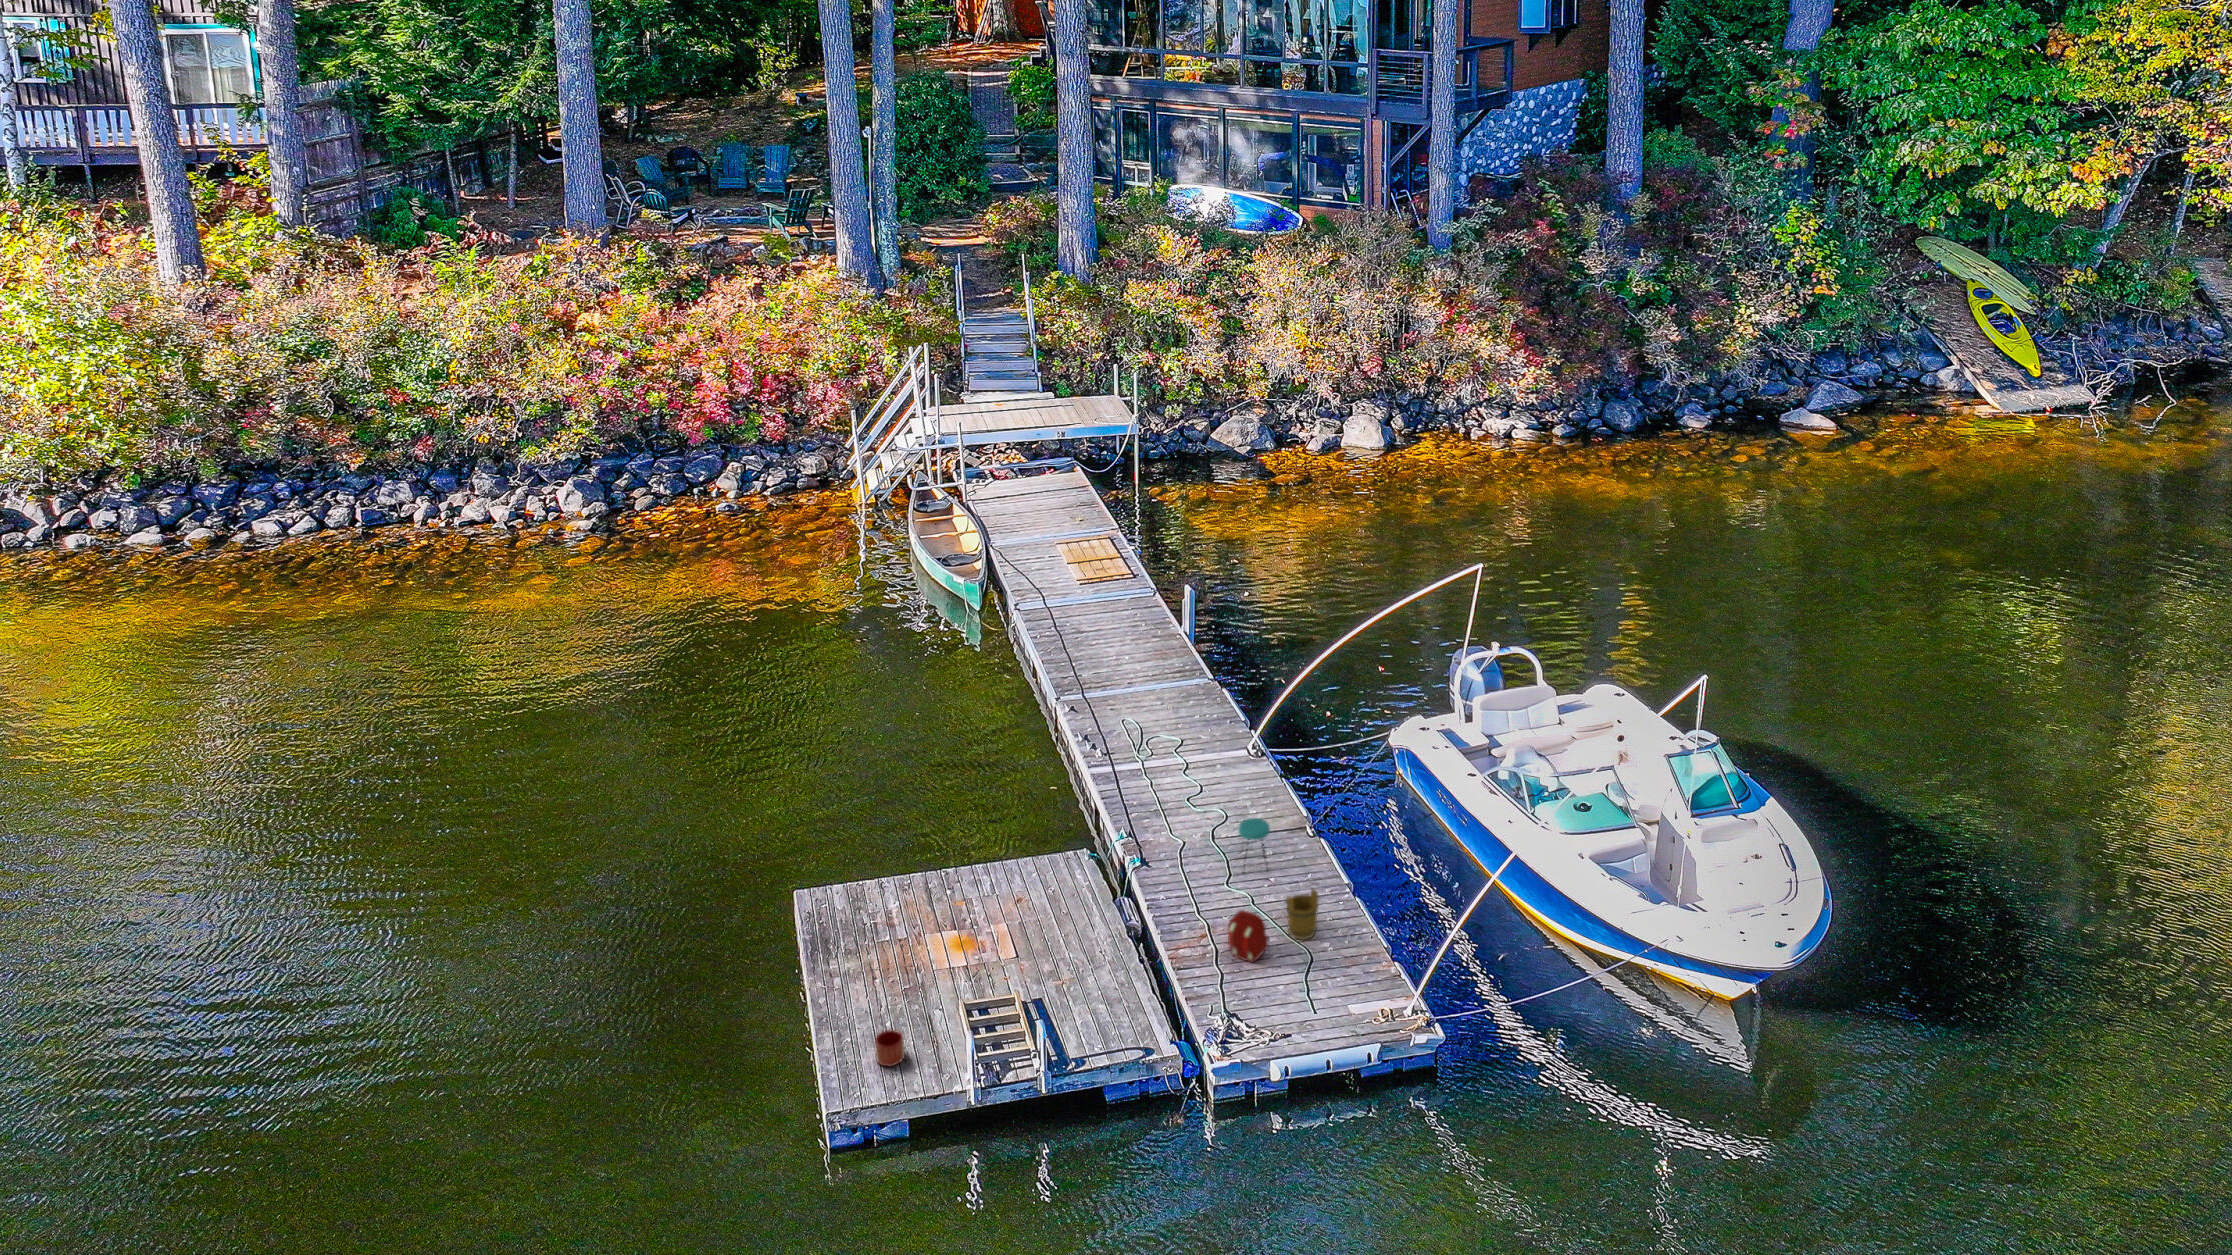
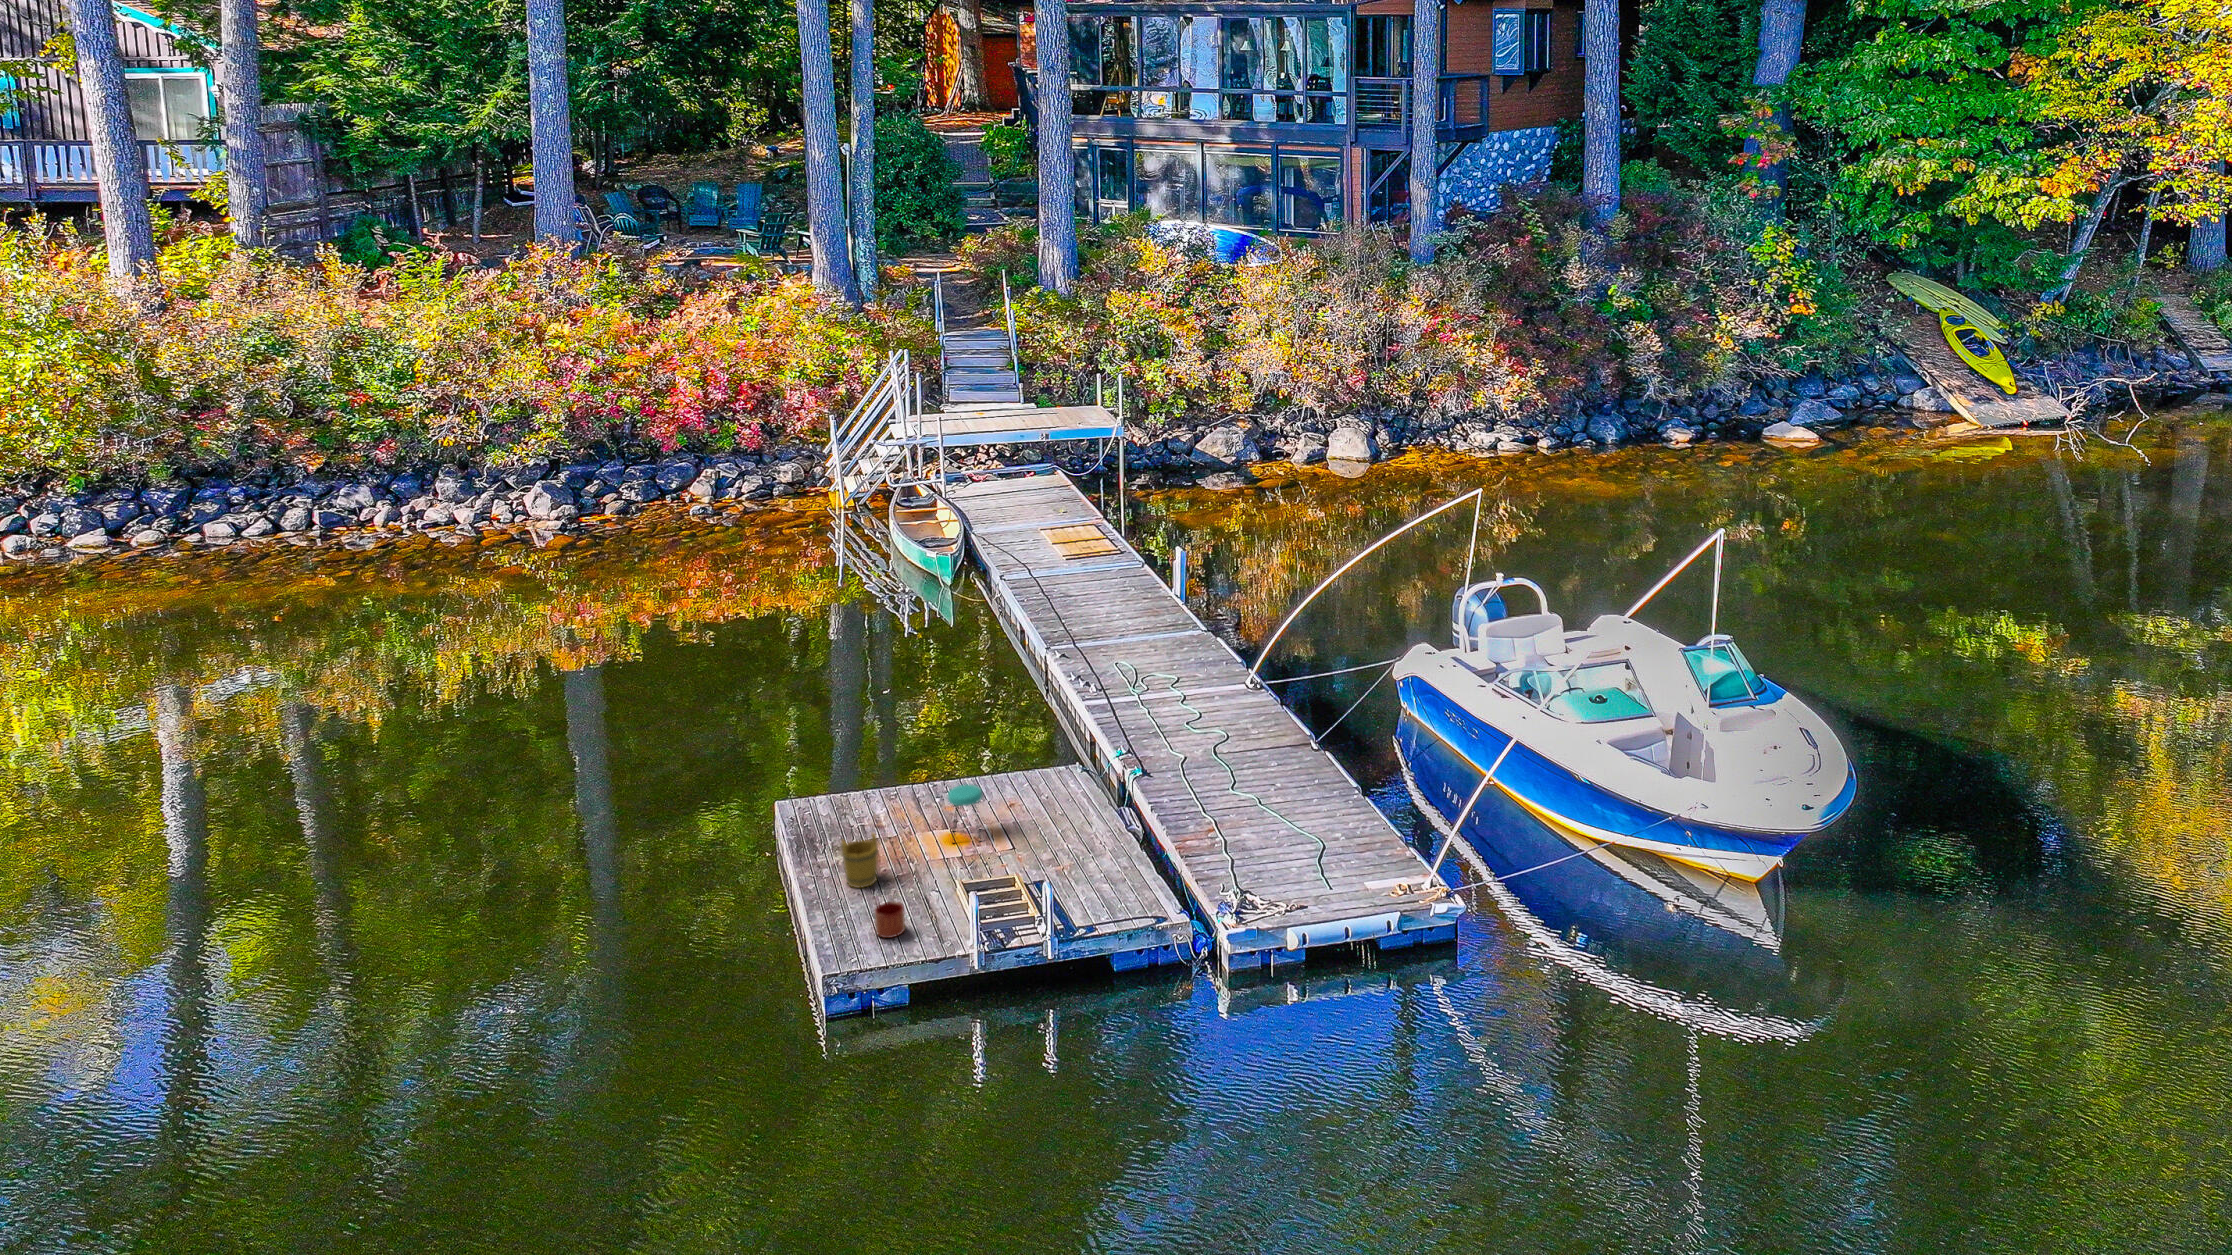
stool: present [1239,818,1270,868] -> present [948,784,982,841]
bucket: present [1286,889,1319,940] -> present [841,833,878,888]
backpack: present [1228,910,1268,962] -> none [1240,788,1281,841]

